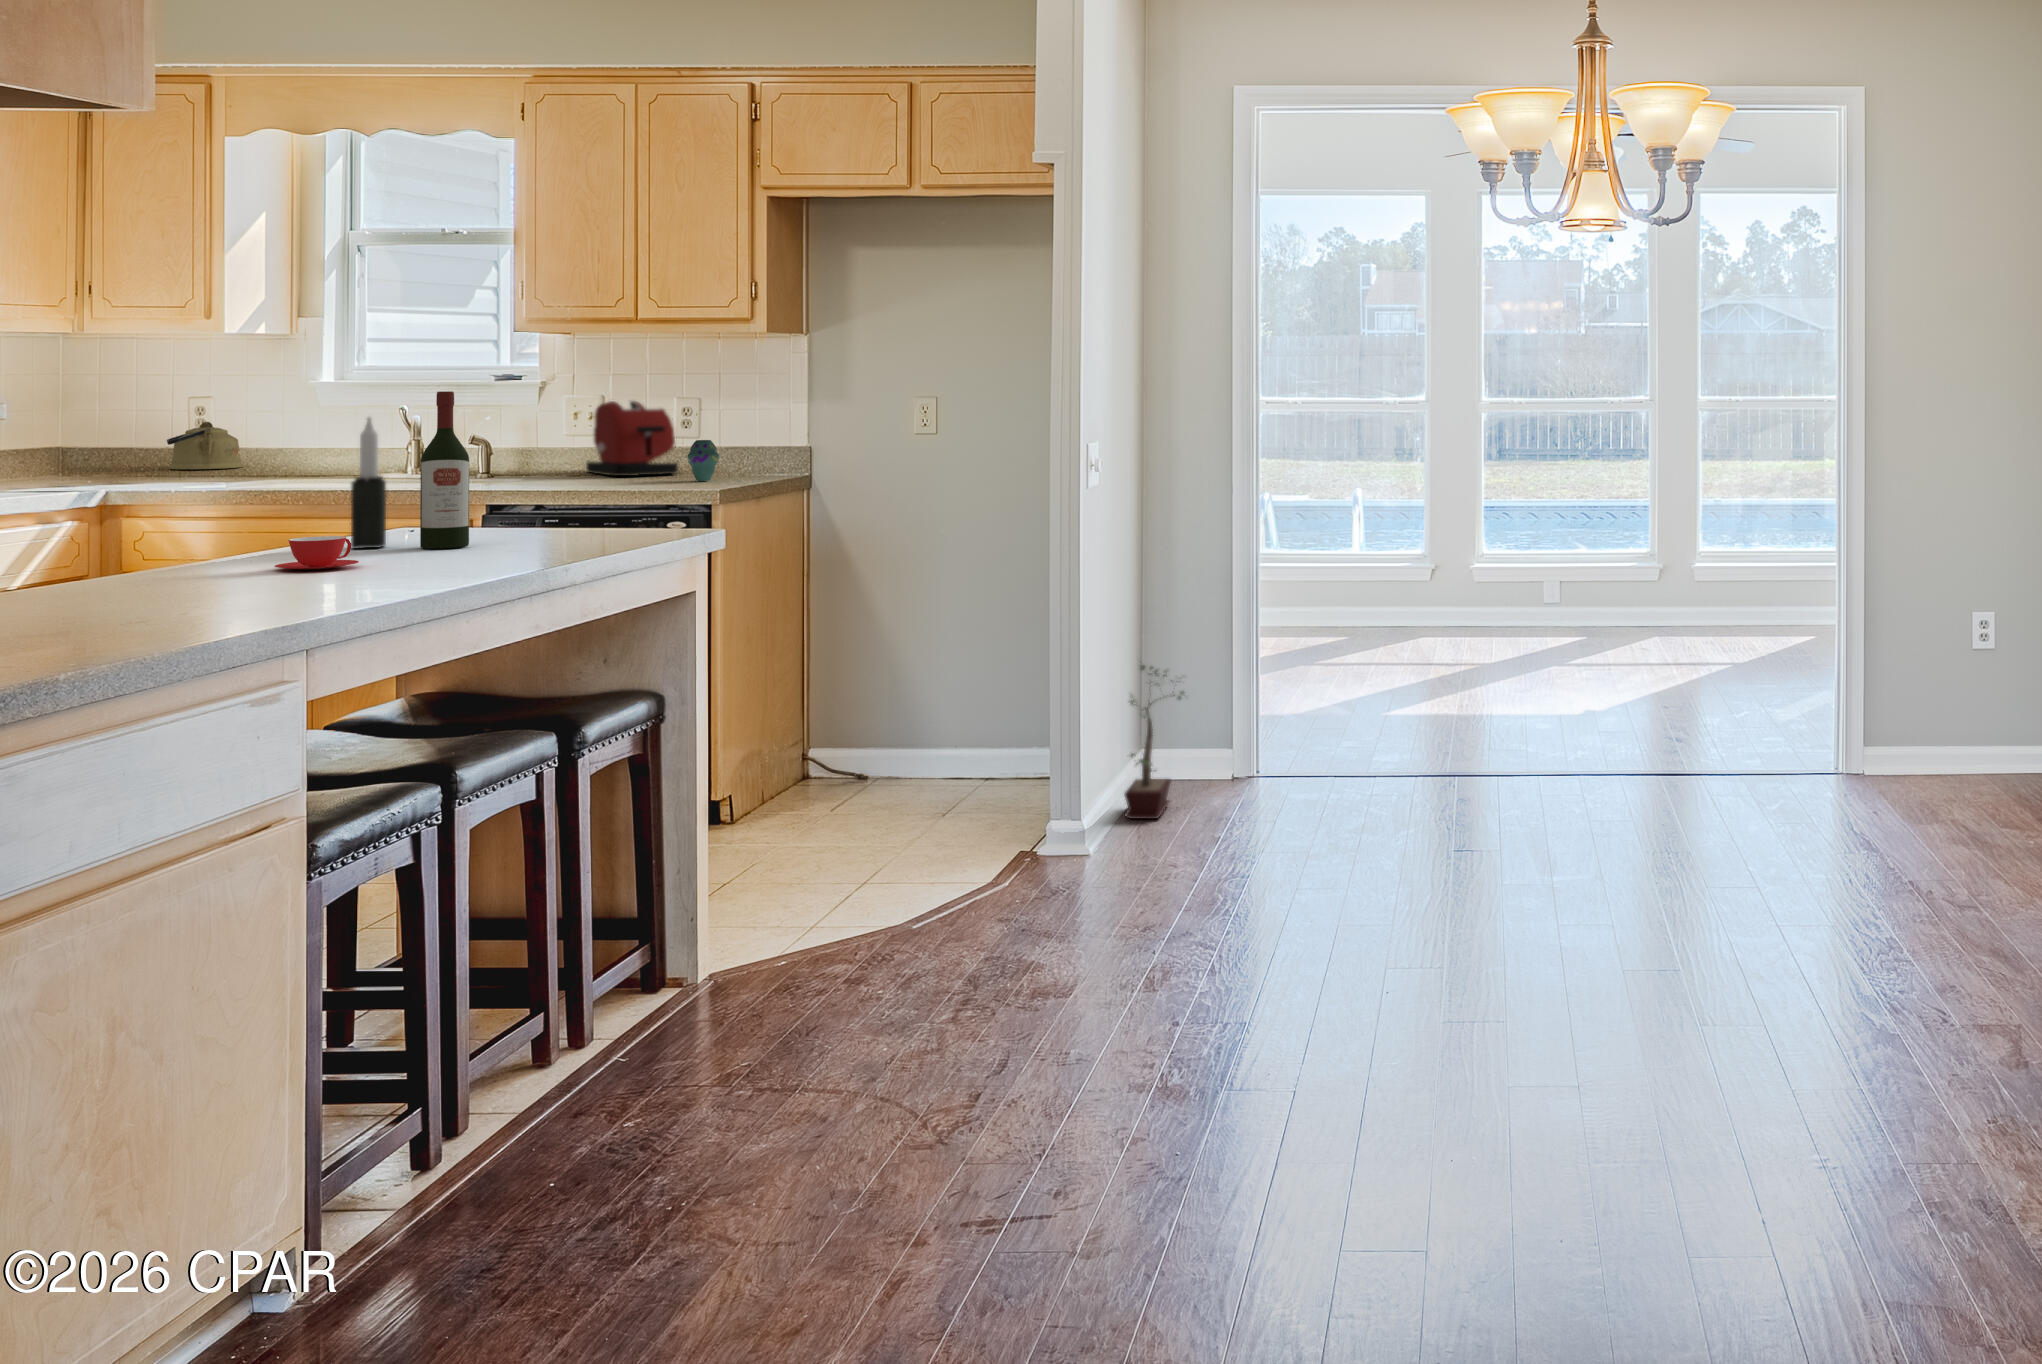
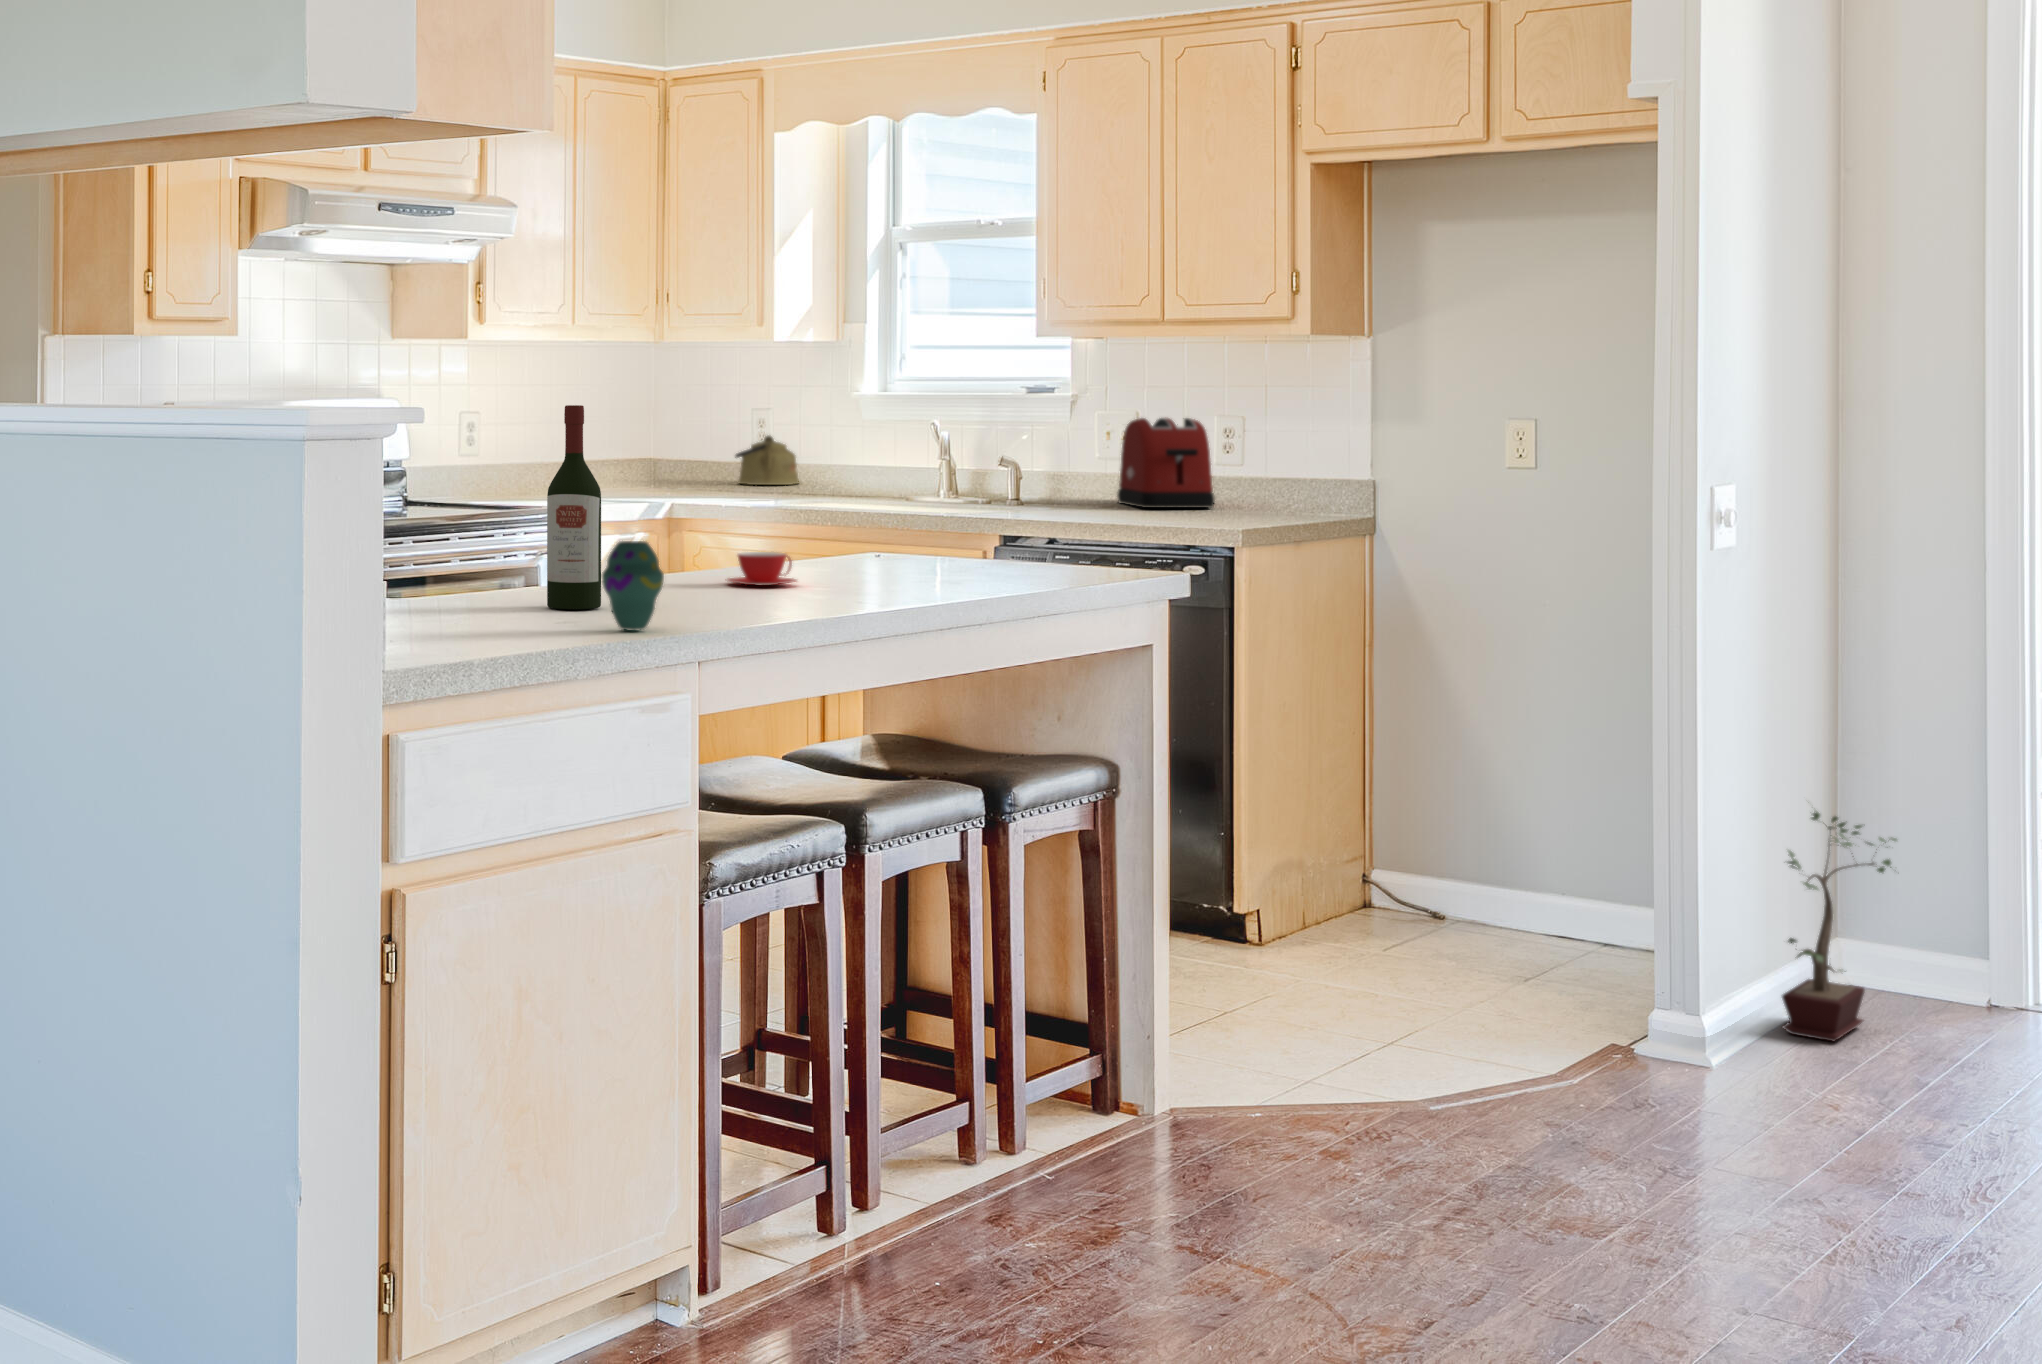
wine bottle: present [420,391,469,549] -> present [547,405,601,609]
candle: present [351,417,386,549] -> none [810,428,842,569]
vase: present [687,440,719,481] -> present [602,541,664,630]

